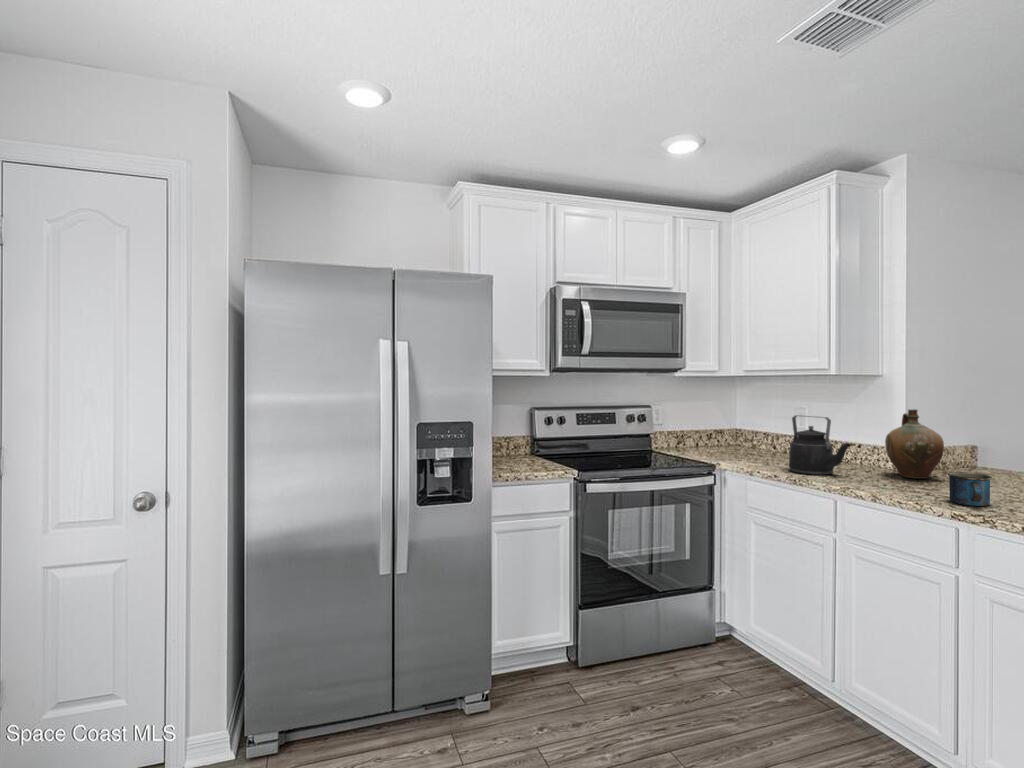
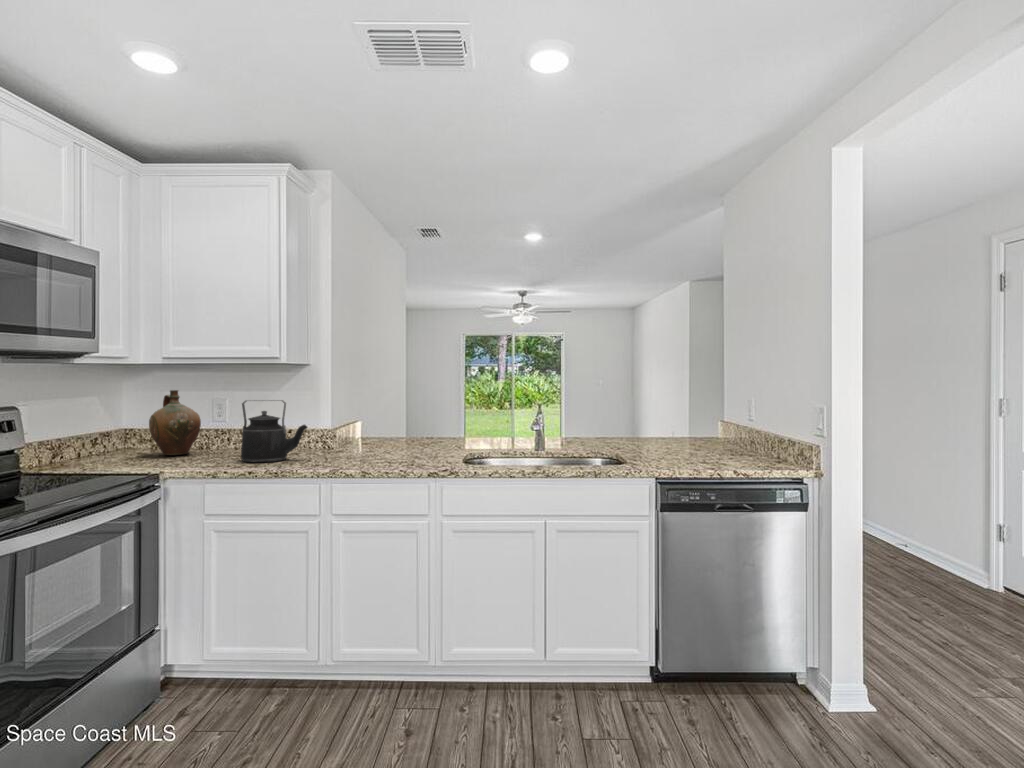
ceramic jug: present [885,409,944,479] -> present [149,390,201,455]
mug: present [948,472,992,506] -> none [401,437,430,462]

